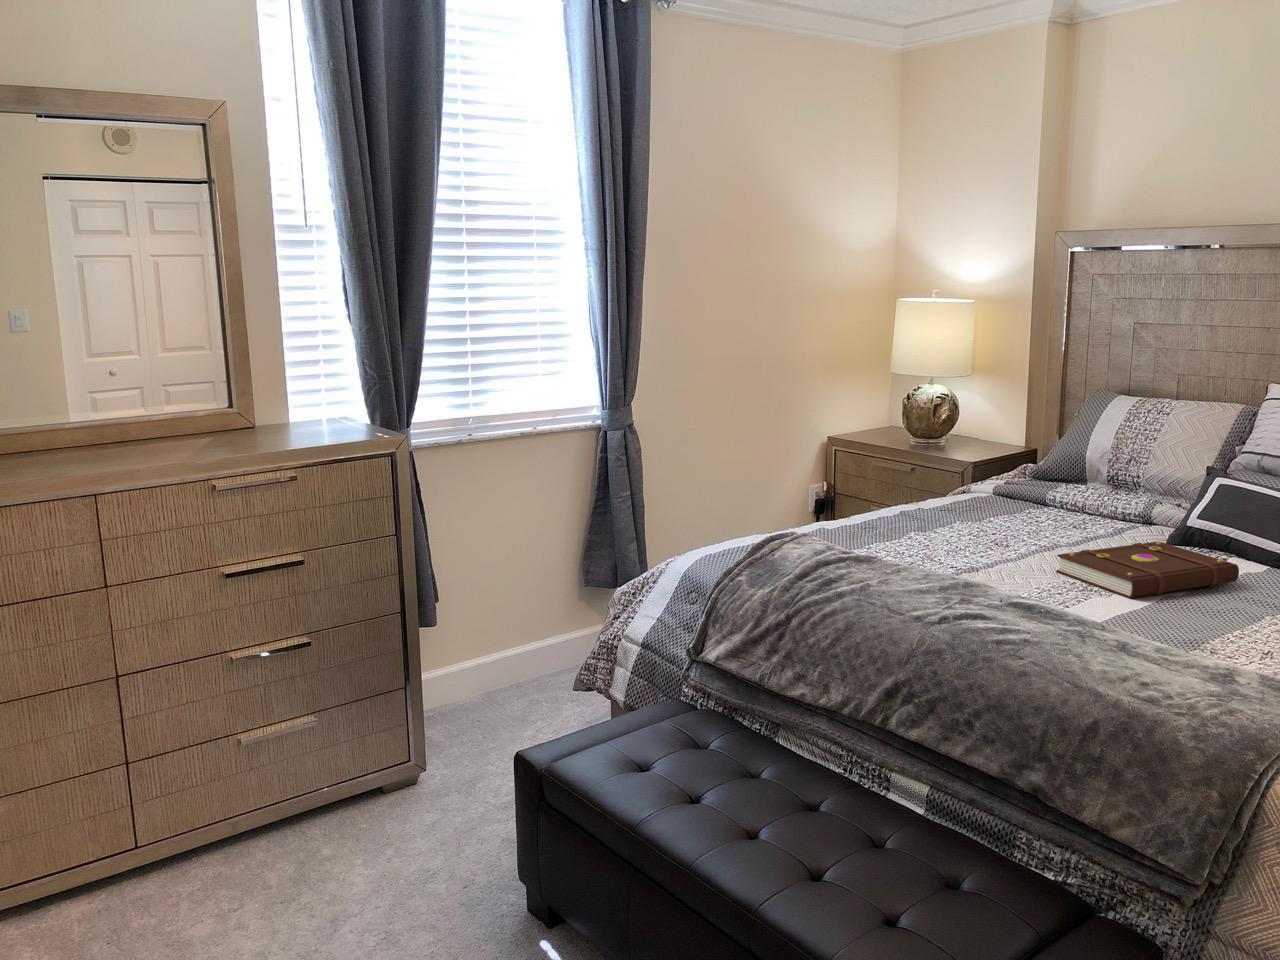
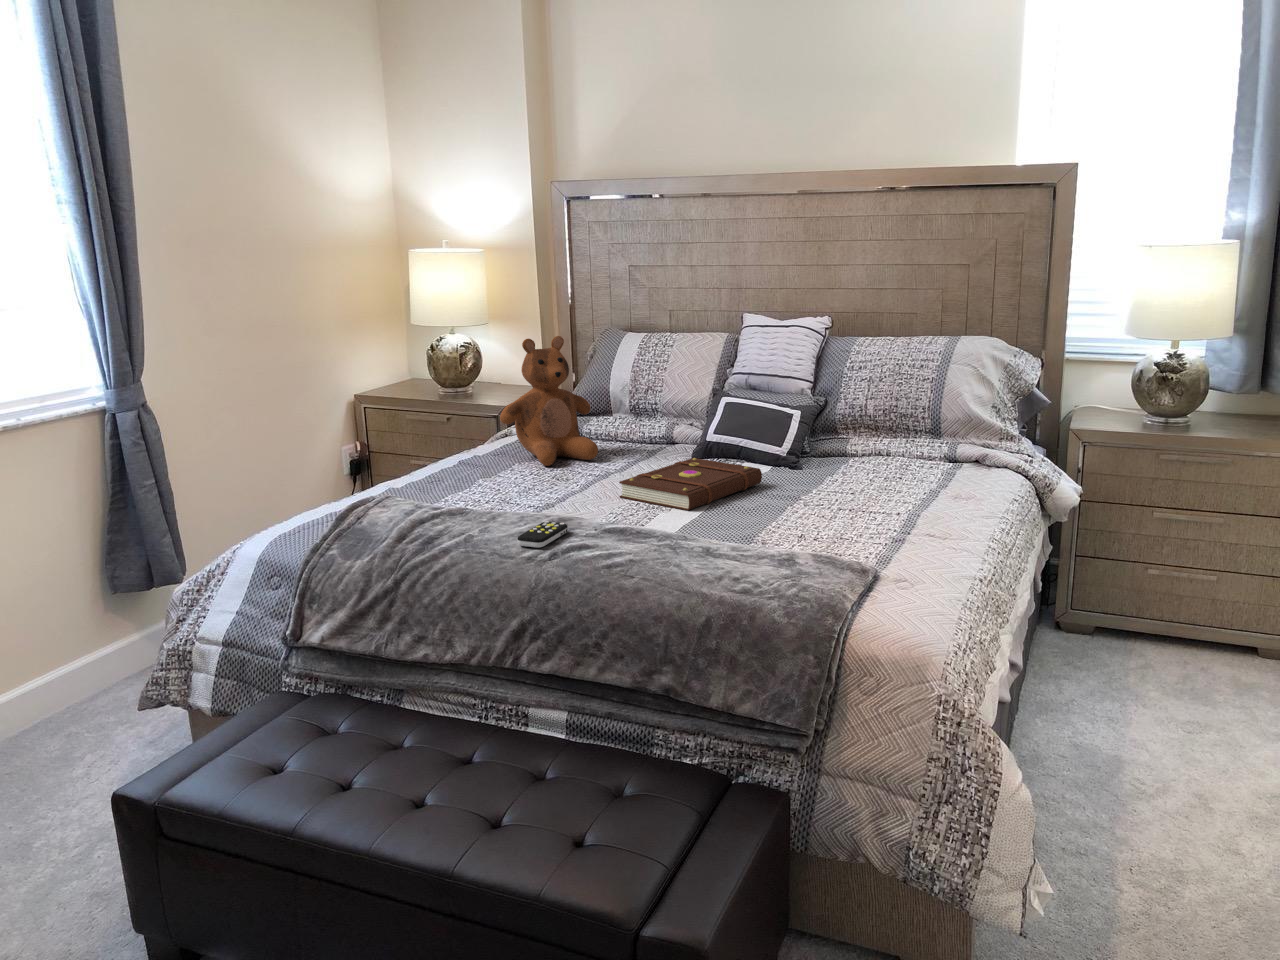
teddy bear: none [950,394,1054,528] -> present [500,336,598,466]
remote control: none [913,583,972,609] -> present [517,521,568,548]

